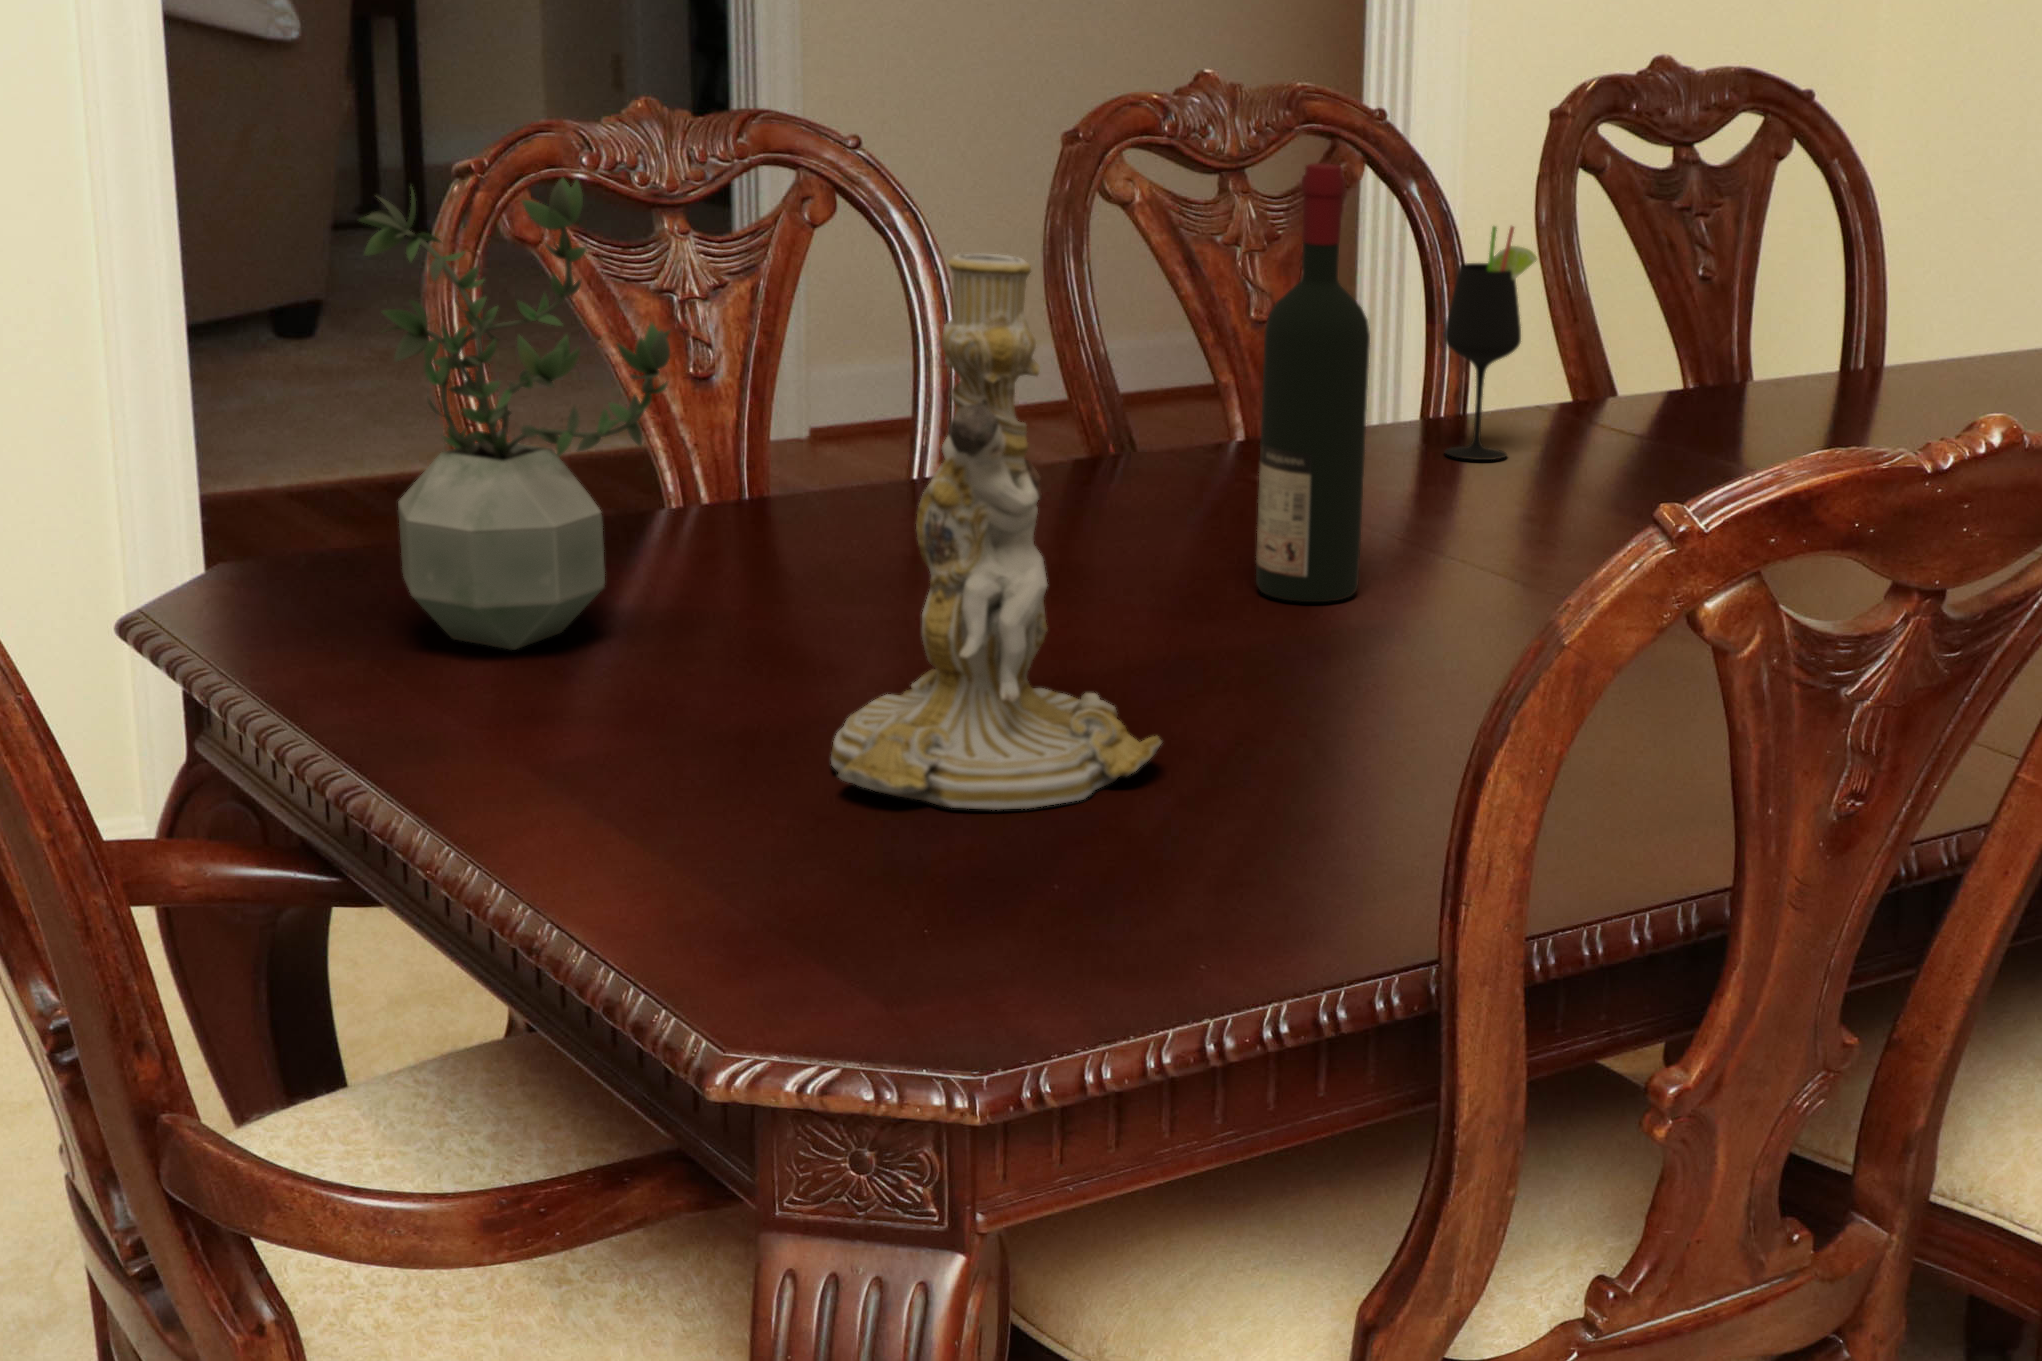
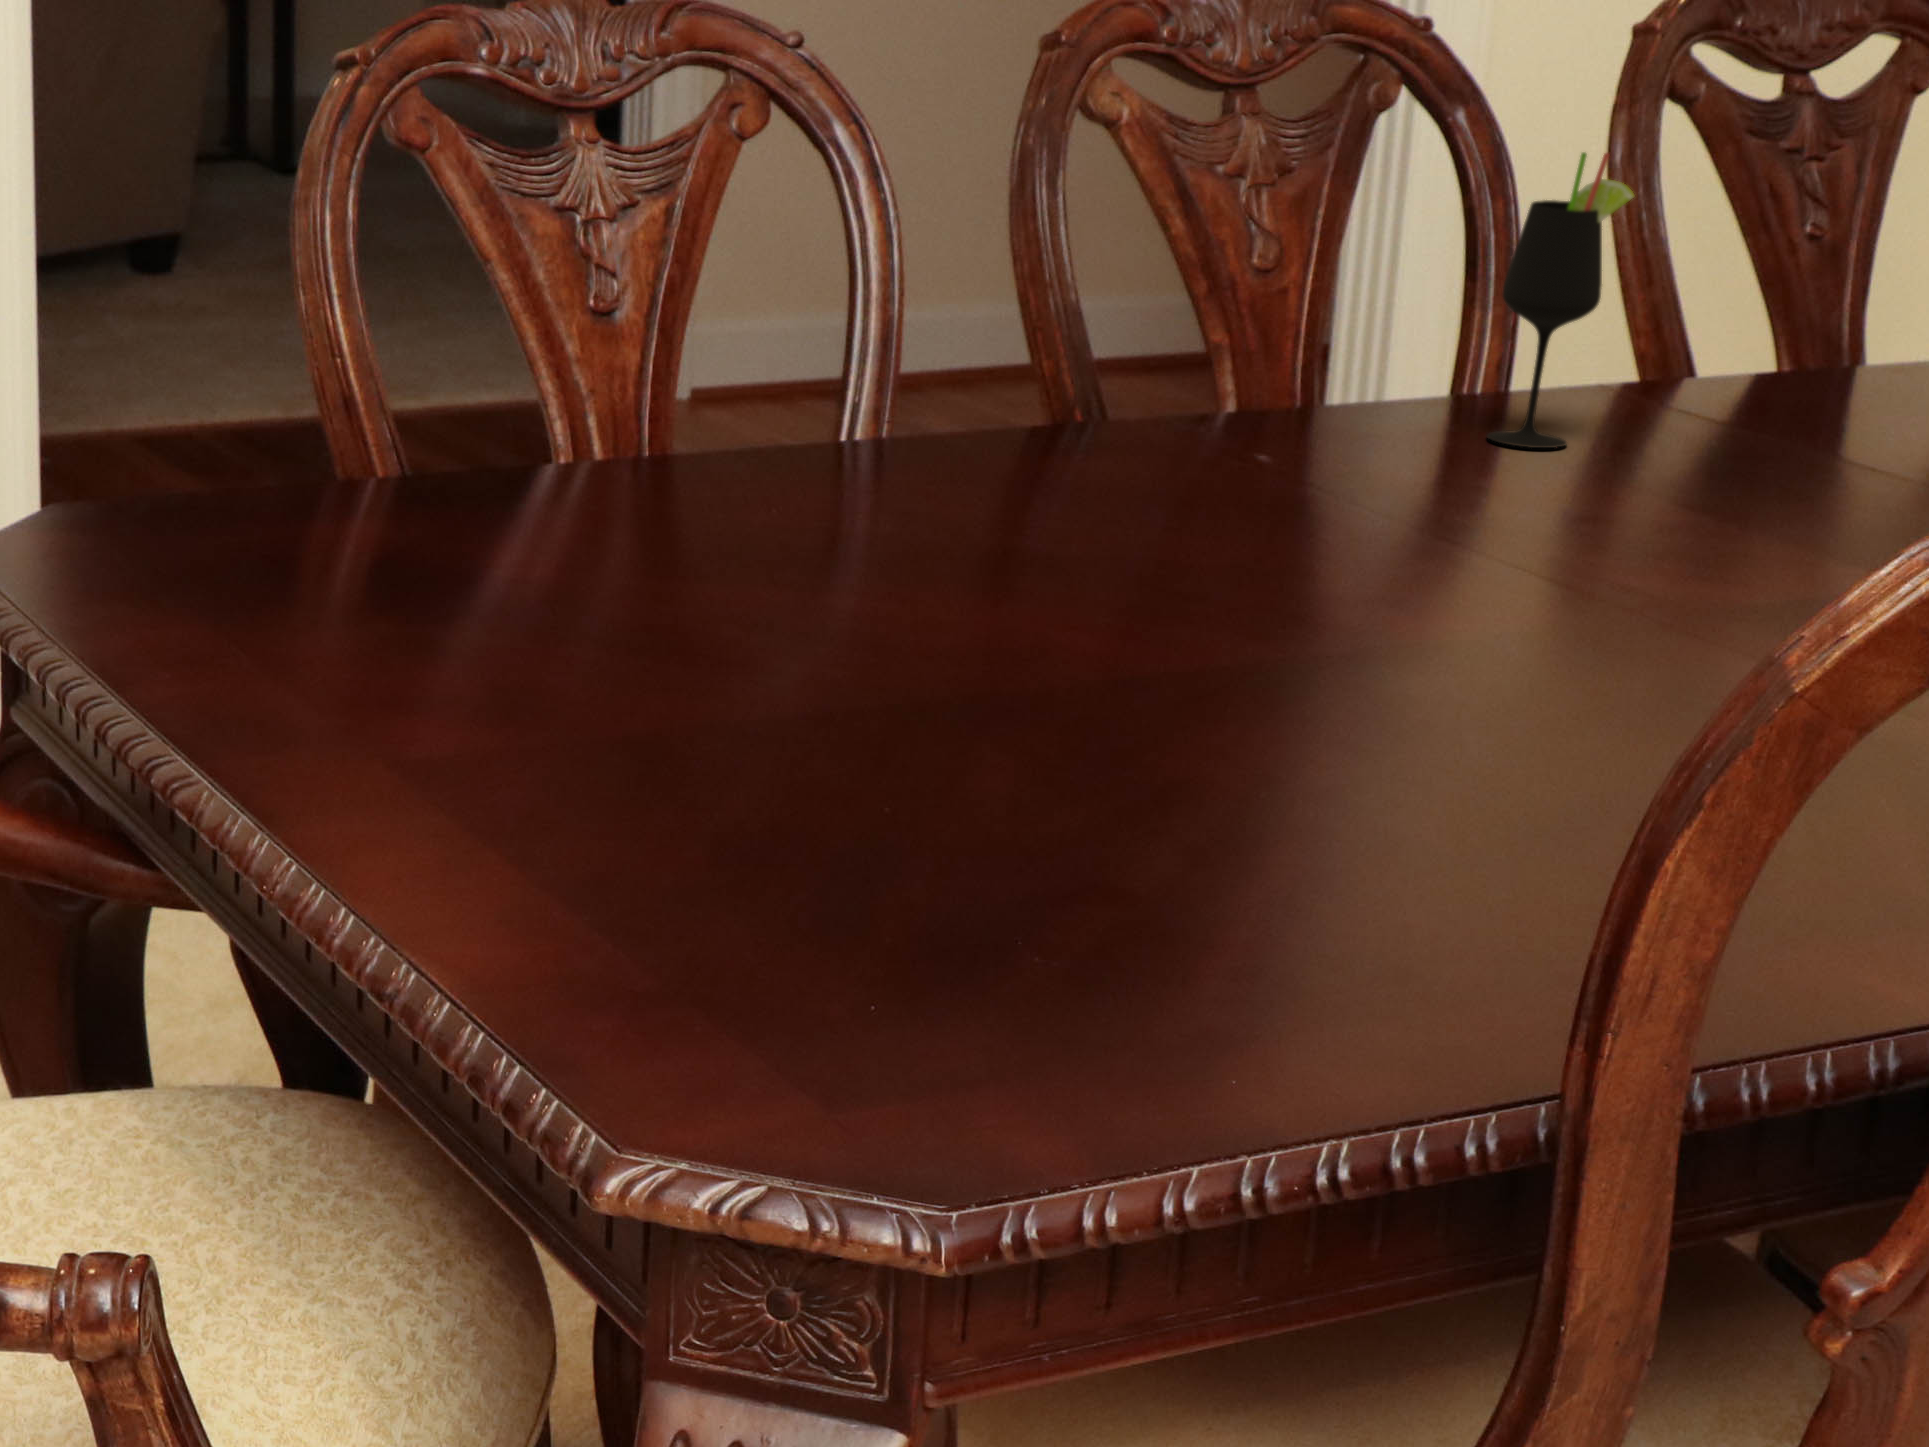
wine bottle: present [1256,163,1370,602] -> none [1268,51,1448,613]
potted plant: present [359,177,670,650] -> none [229,44,588,624]
candlestick: present [831,254,1162,810] -> none [751,138,1171,855]

